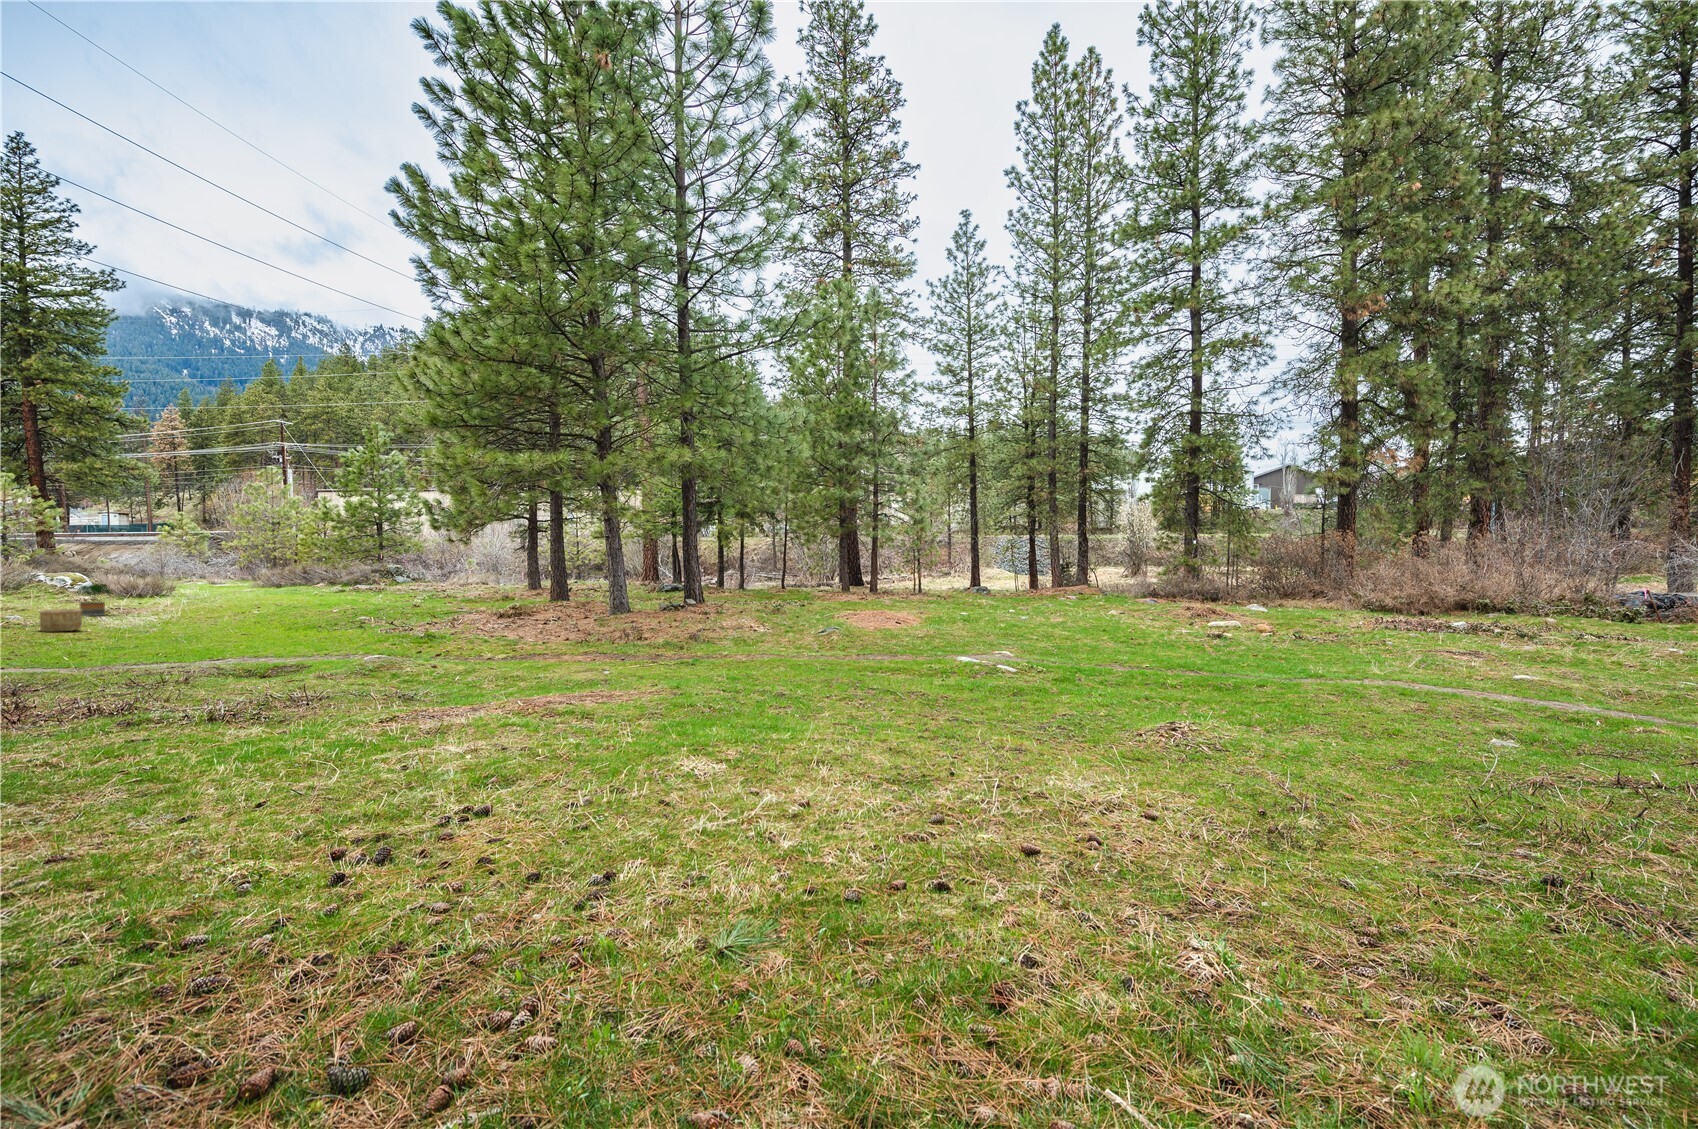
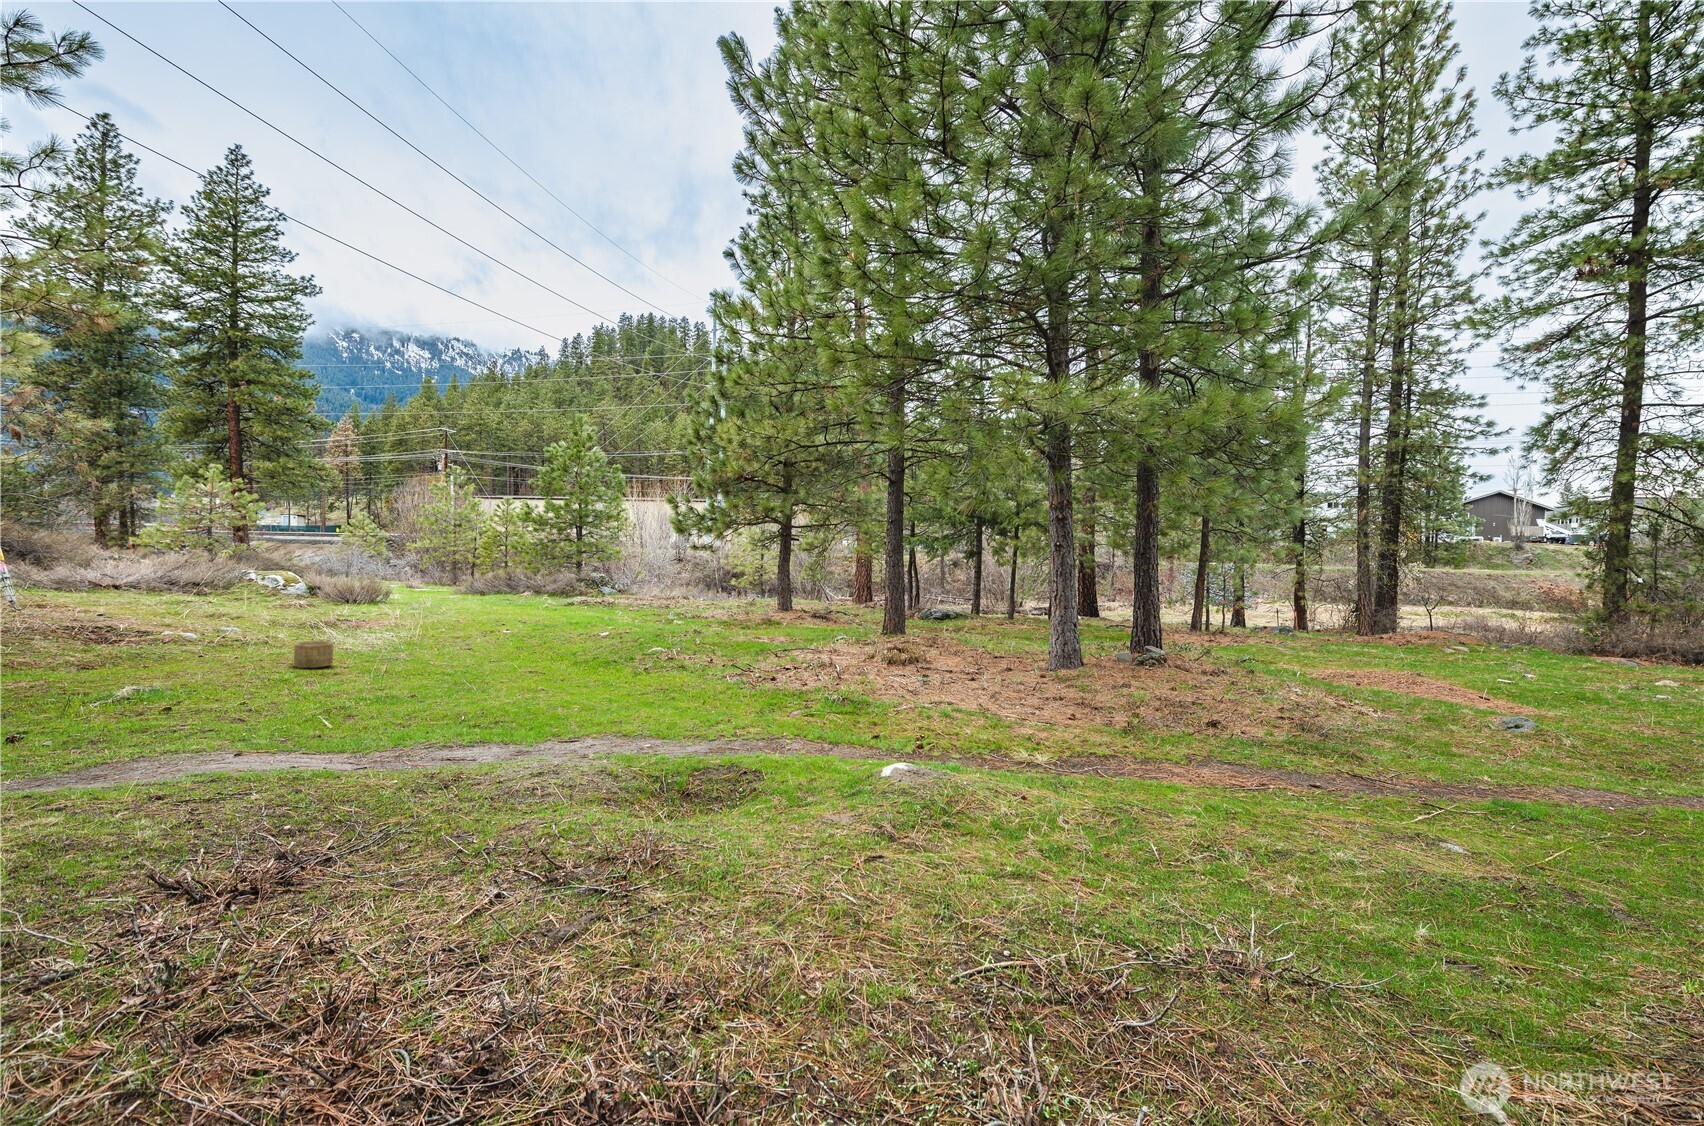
potted tree: present [77,585,111,616] -> none [309,604,344,639]

